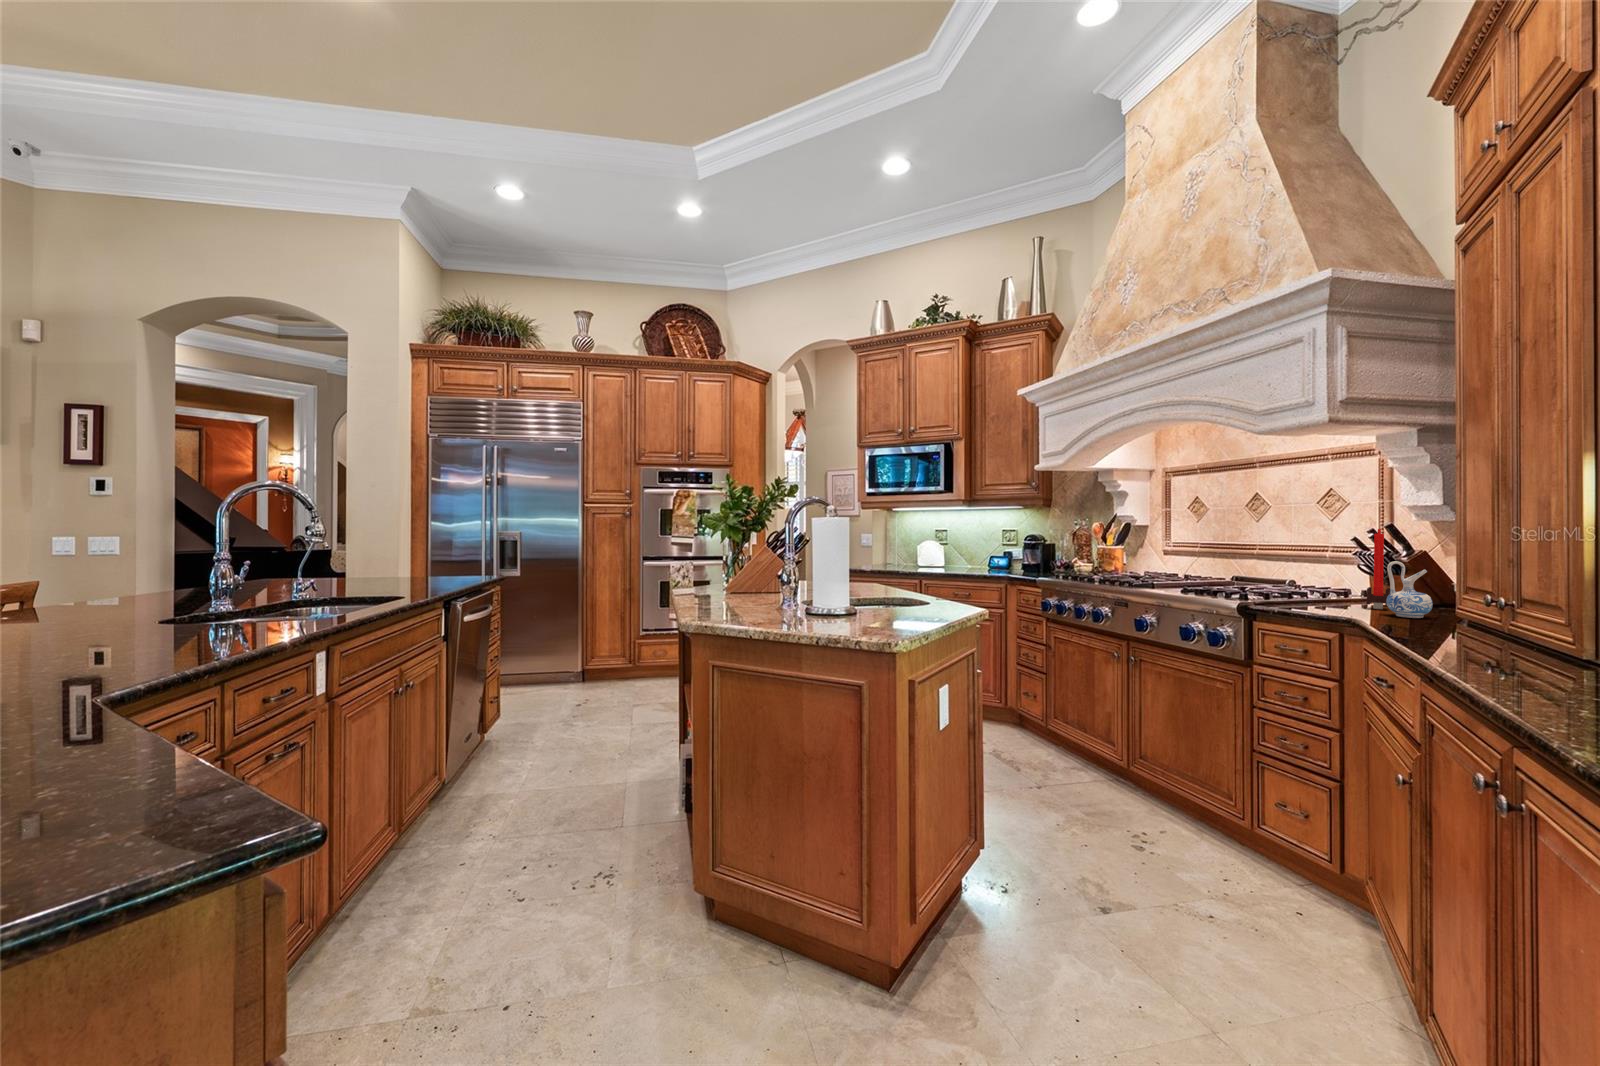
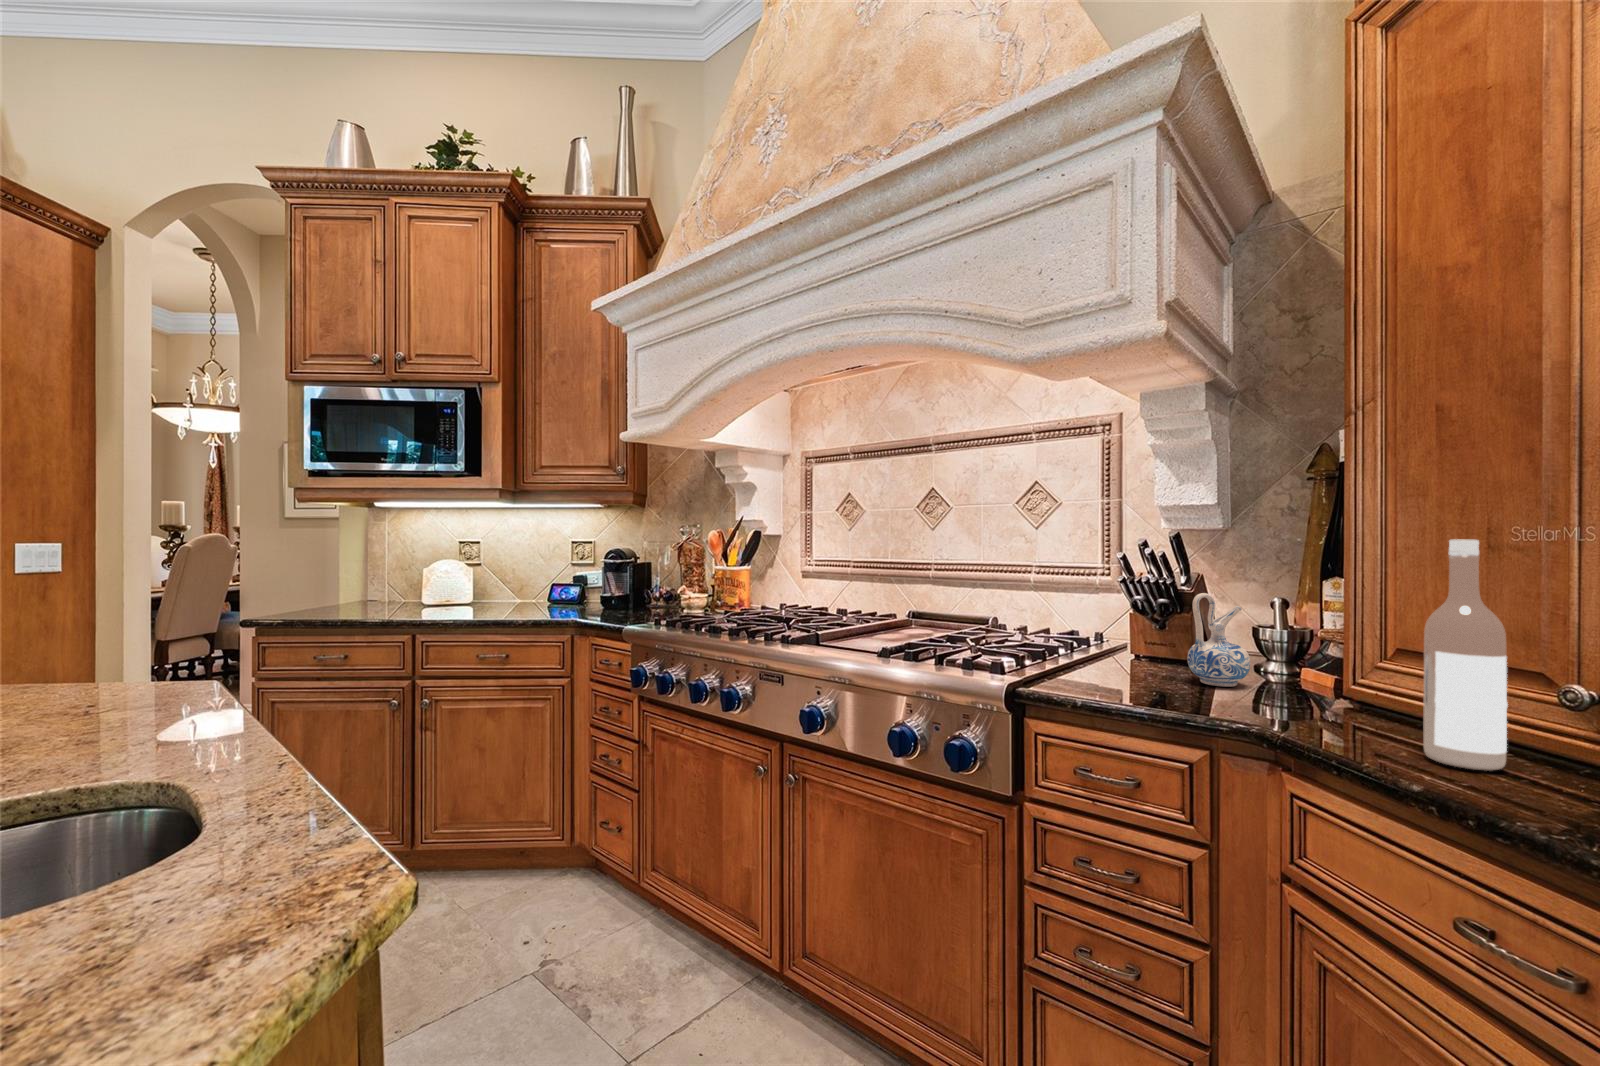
candle: present [1367,529,1390,609] -> none [1136,540,1170,668]
wine bottle: none [1459,529,1506,647] -> present [1424,539,1508,771]

